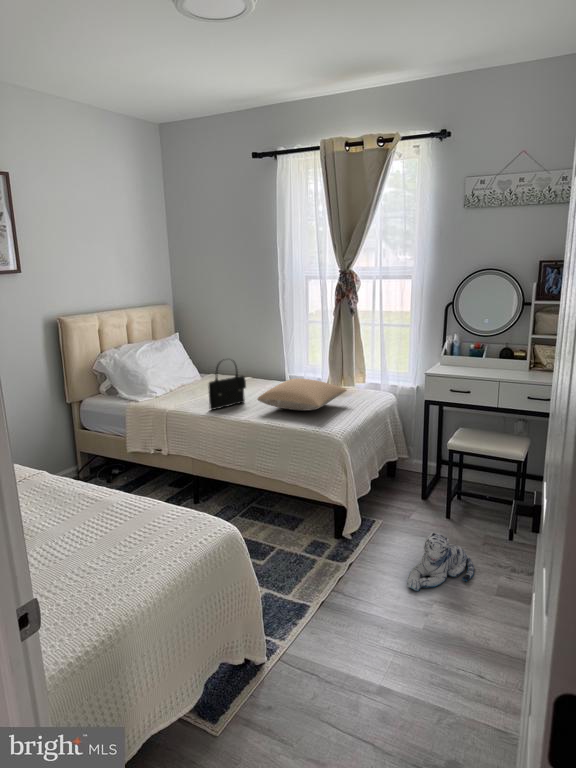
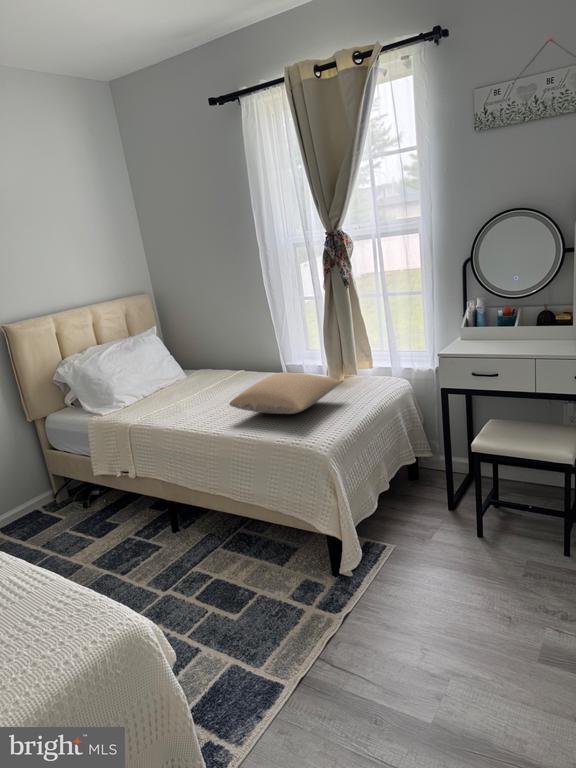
handbag: present [208,359,246,410] -> none [171,357,222,421]
plush toy: present [407,532,474,591] -> none [417,576,512,658]

